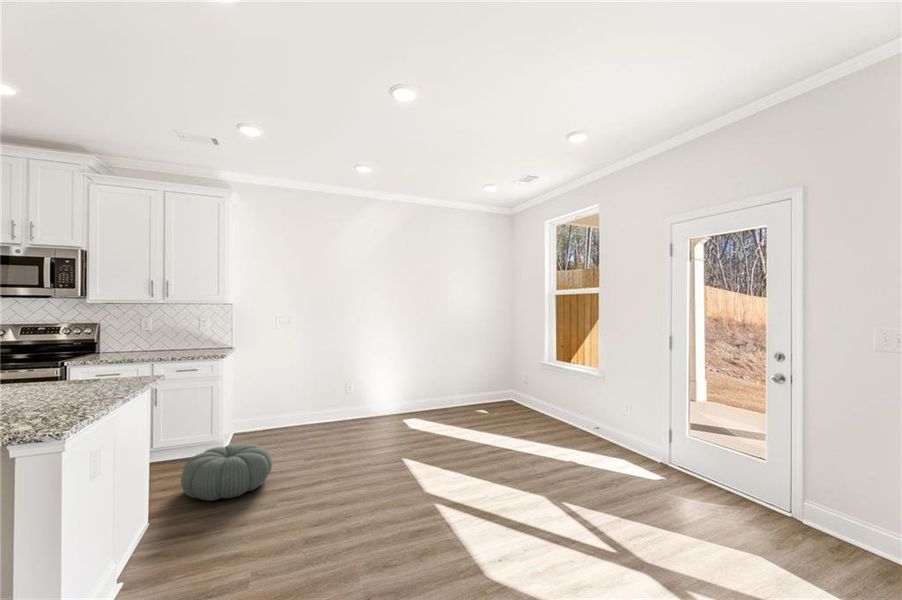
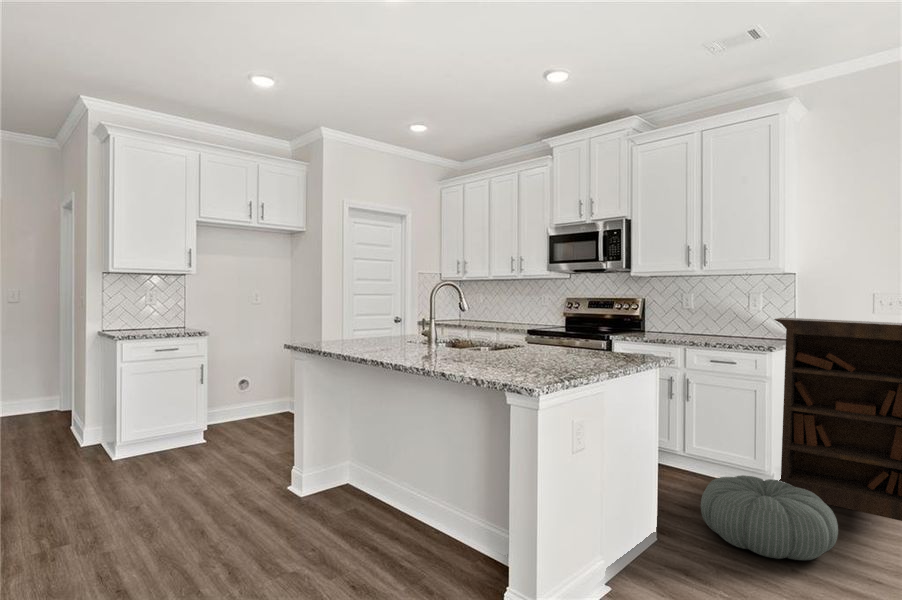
bookcase: none [221,330,311,454] -> present [774,318,902,521]

